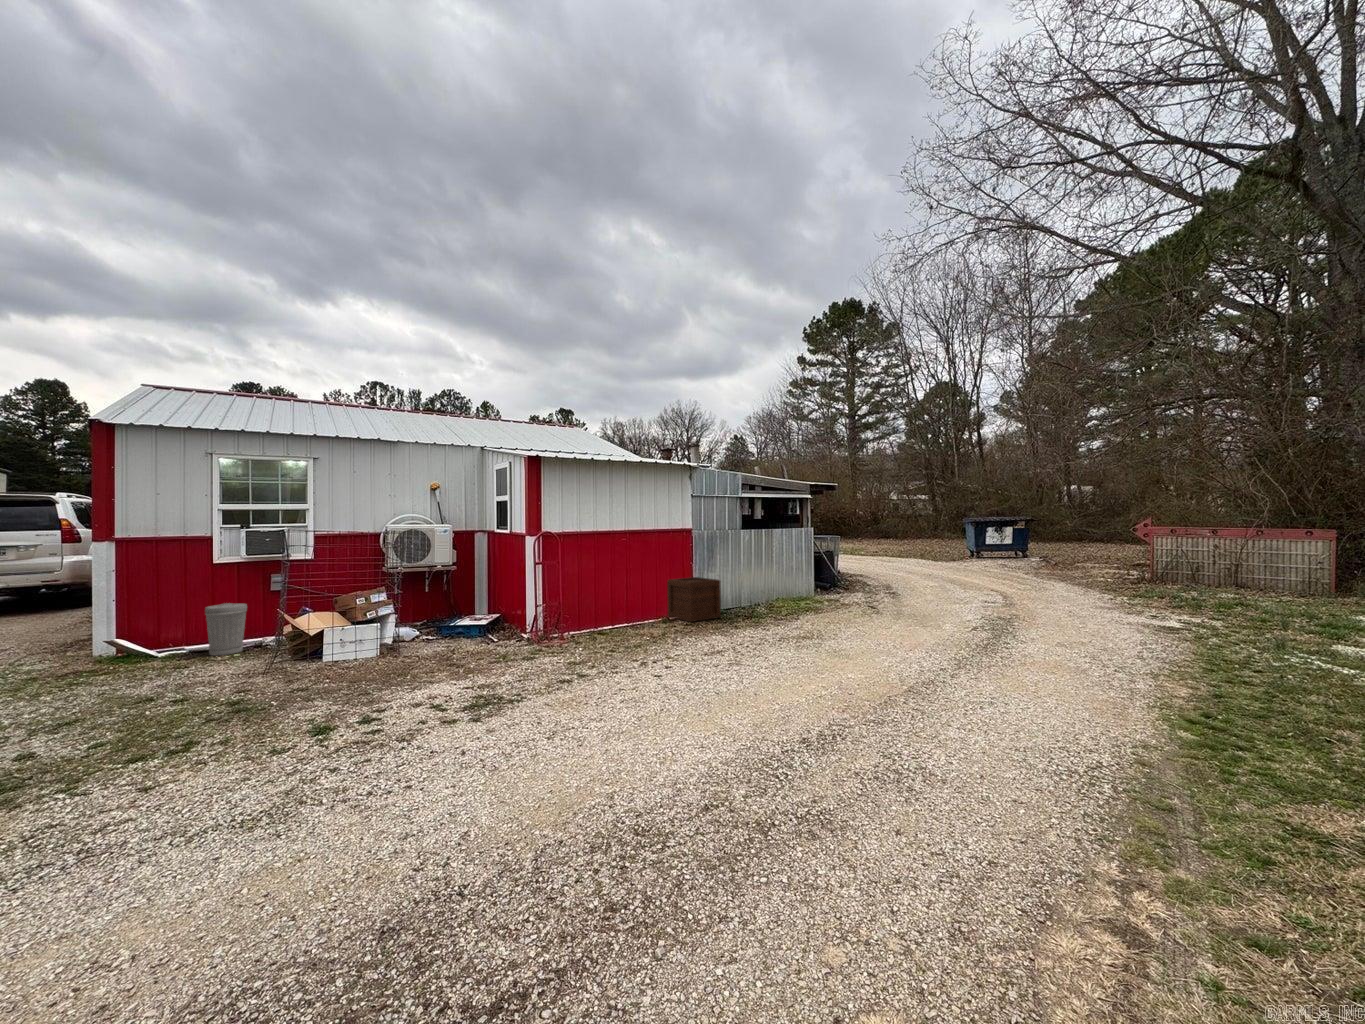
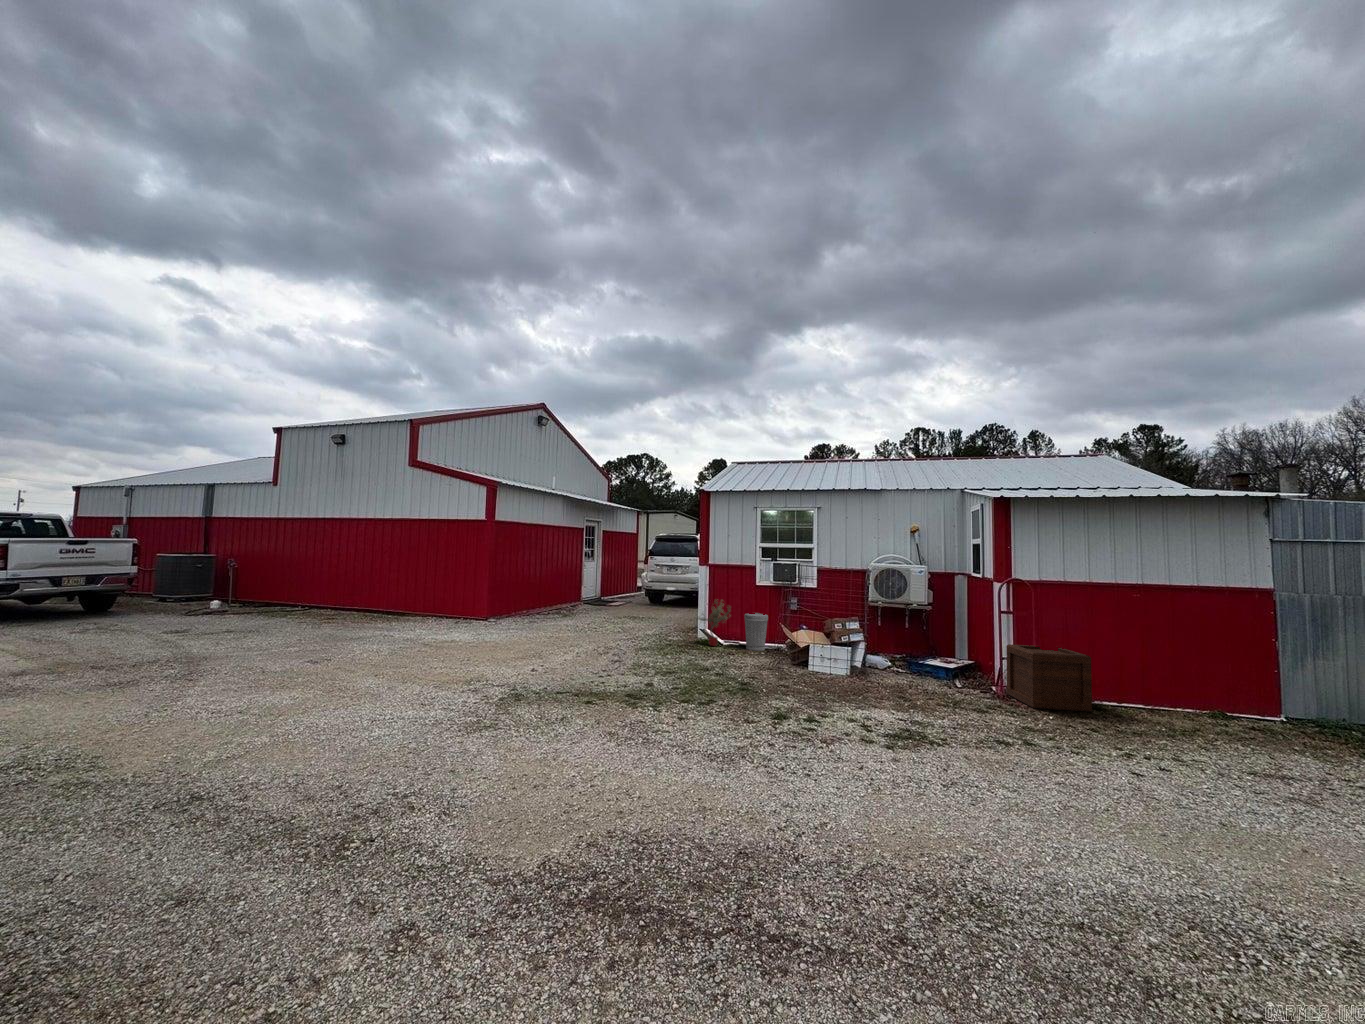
wooden crate: present [667,577,721,622] -> present [1006,644,1092,712]
potted tree: none [104,592,180,664] -> present [699,600,731,646]

